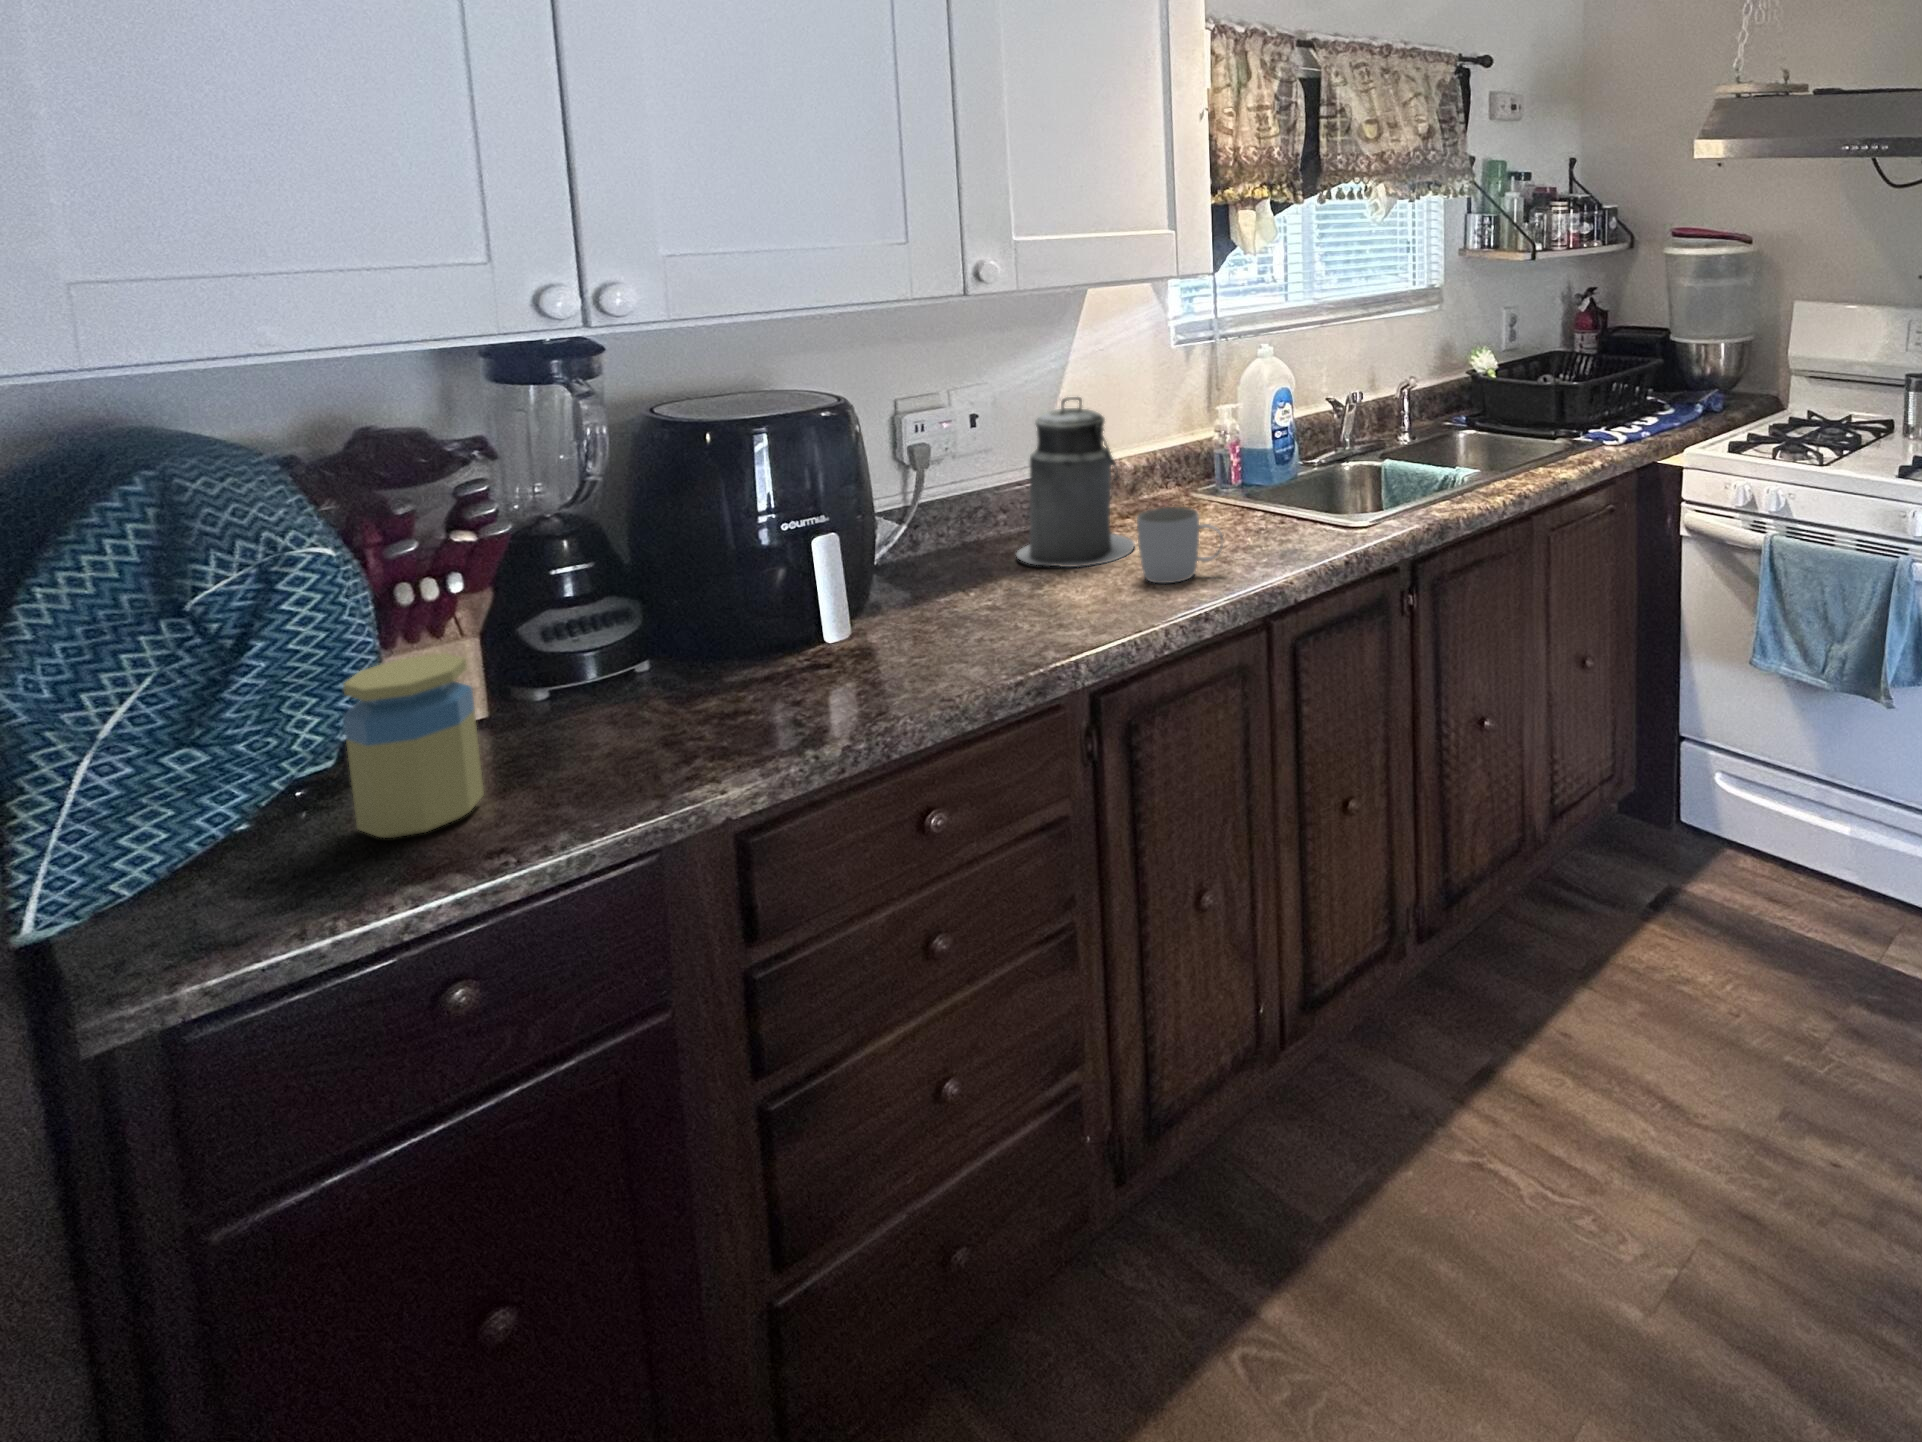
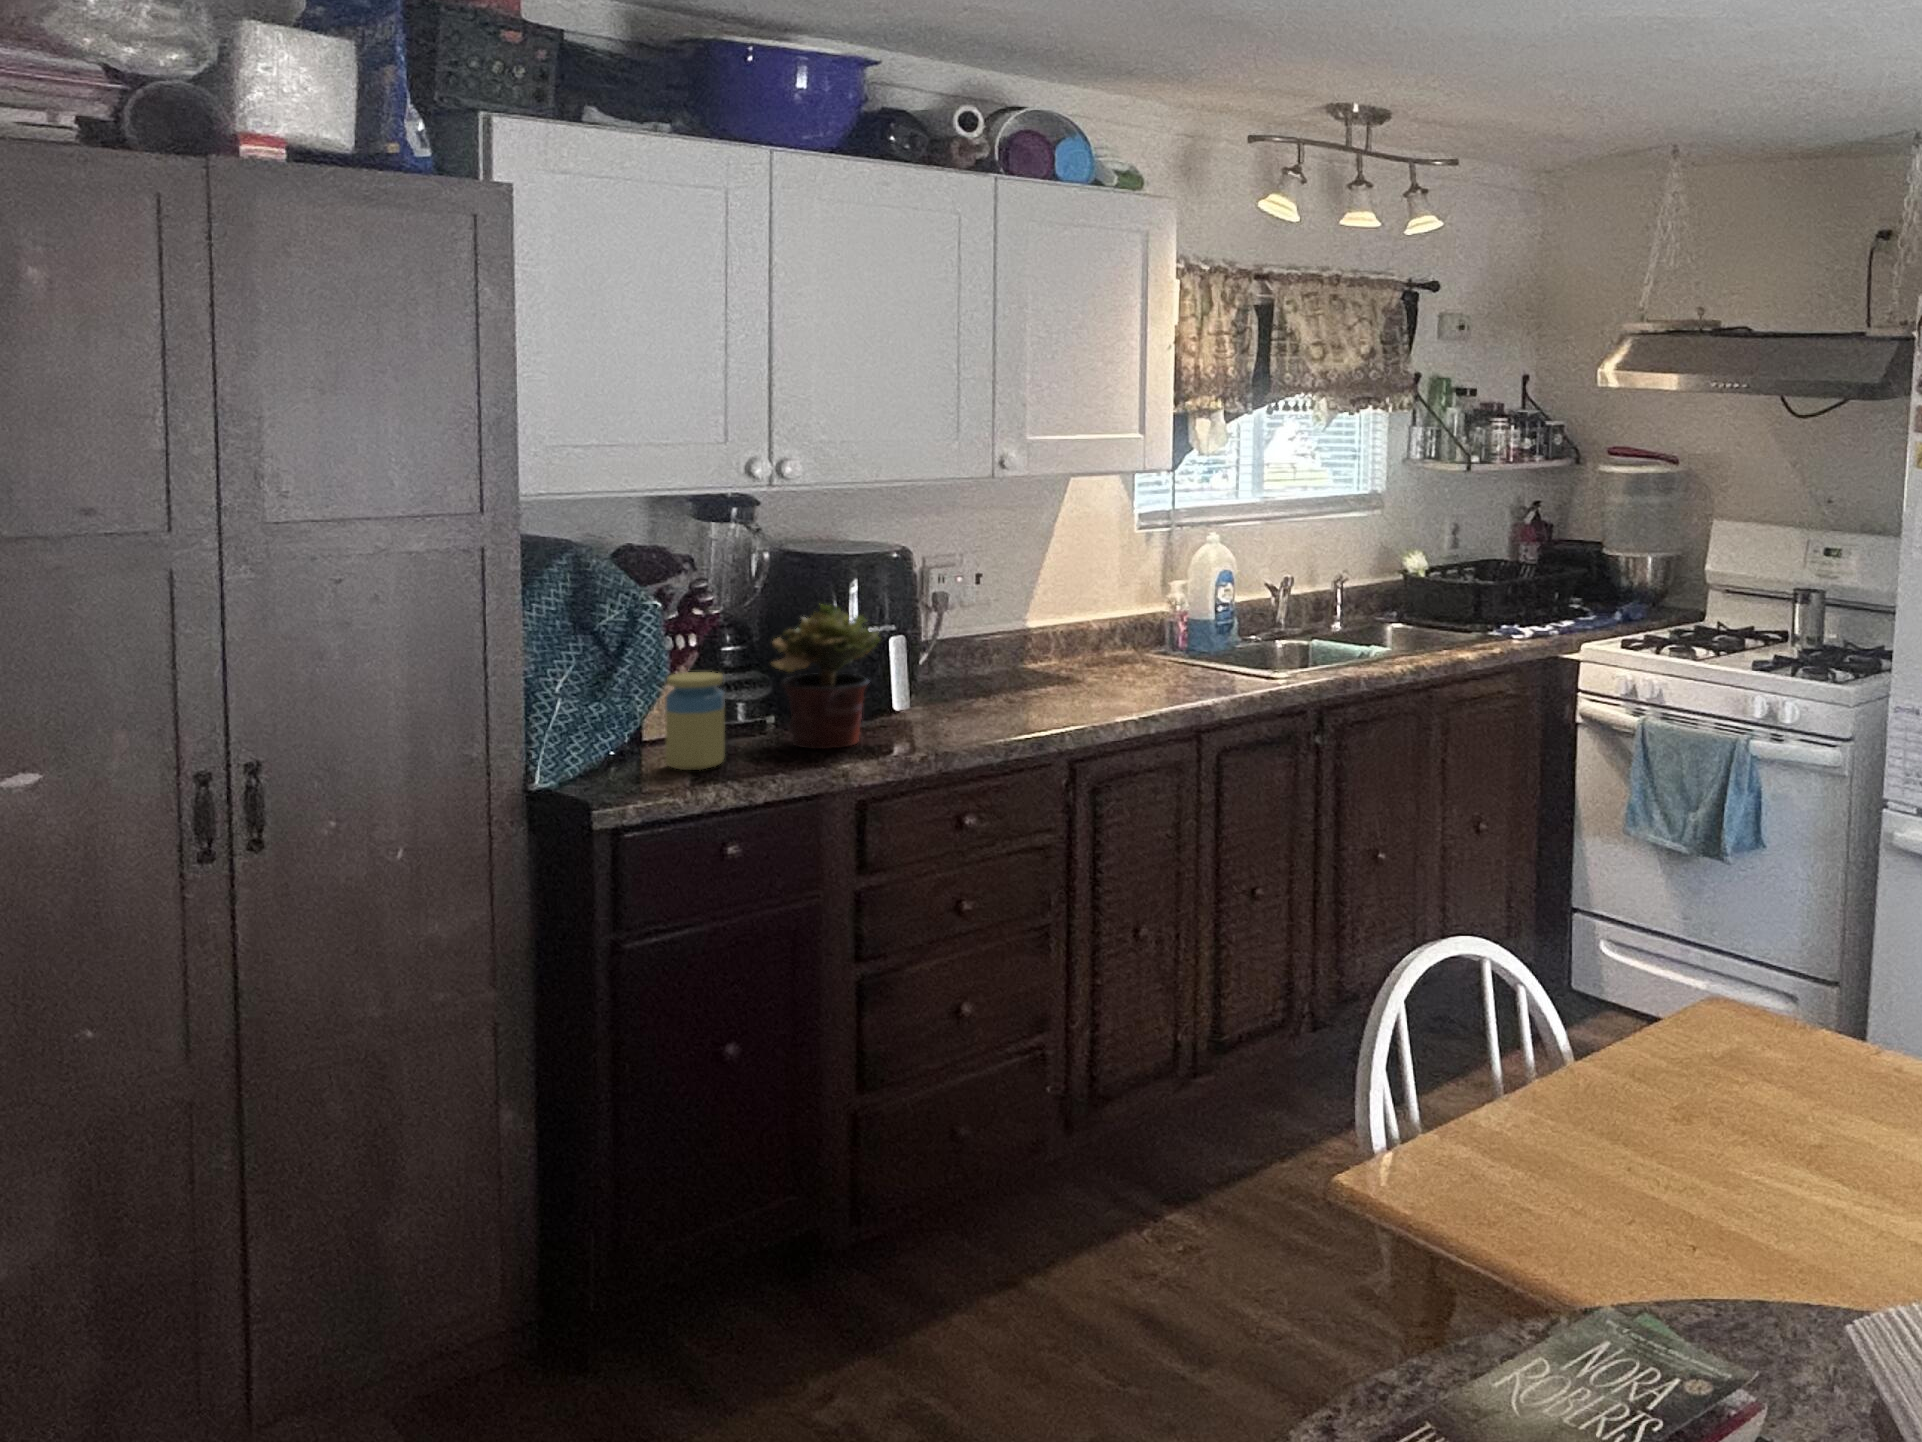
canister: present [1017,397,1135,567] -> none [1010,560,1100,689]
mug: present [1137,507,1223,583] -> none [1105,645,1168,700]
potted plant: none [576,510,782,747] -> present [771,605,881,749]

